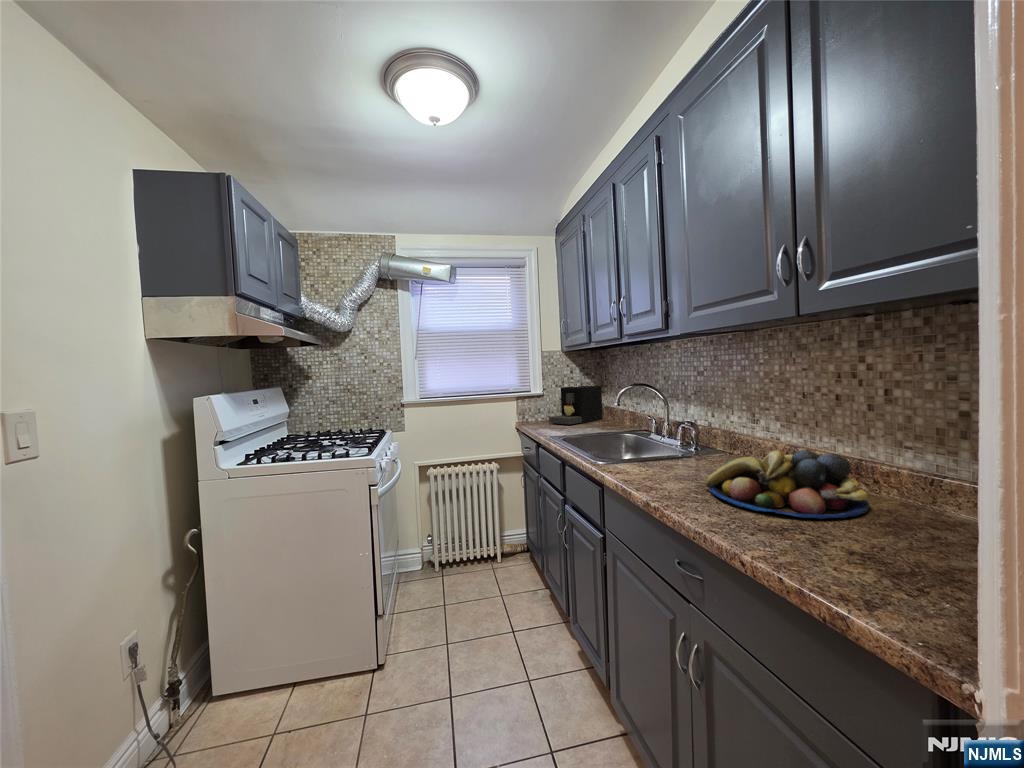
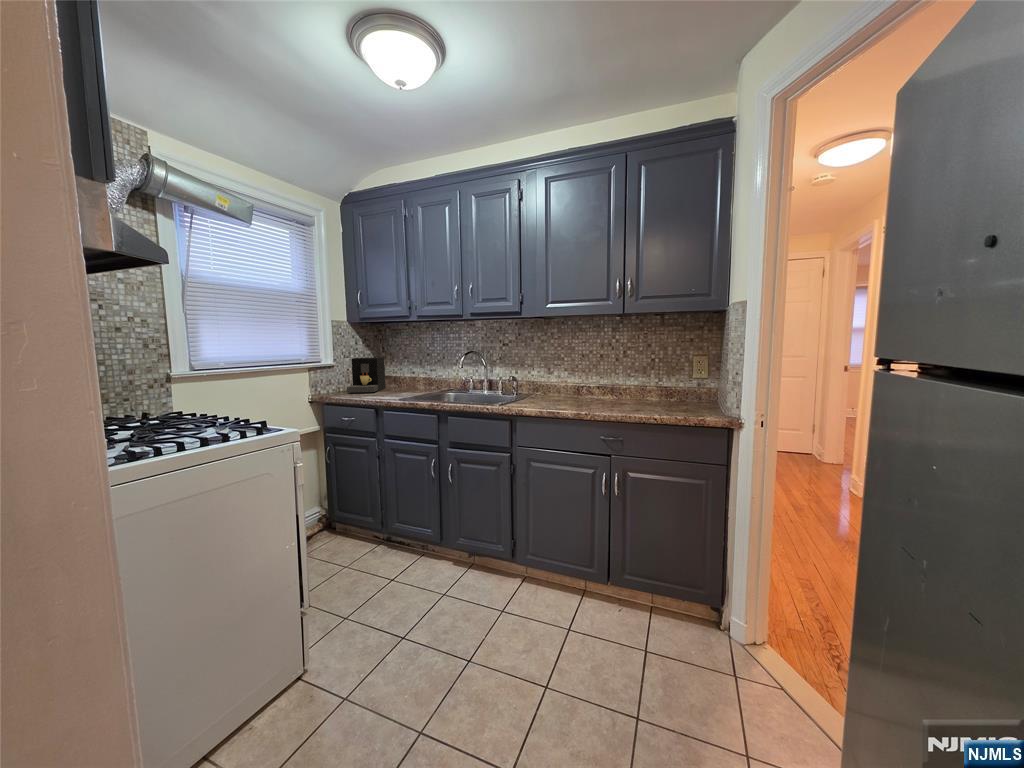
fruit bowl: present [706,450,869,519] -> none [570,380,640,408]

